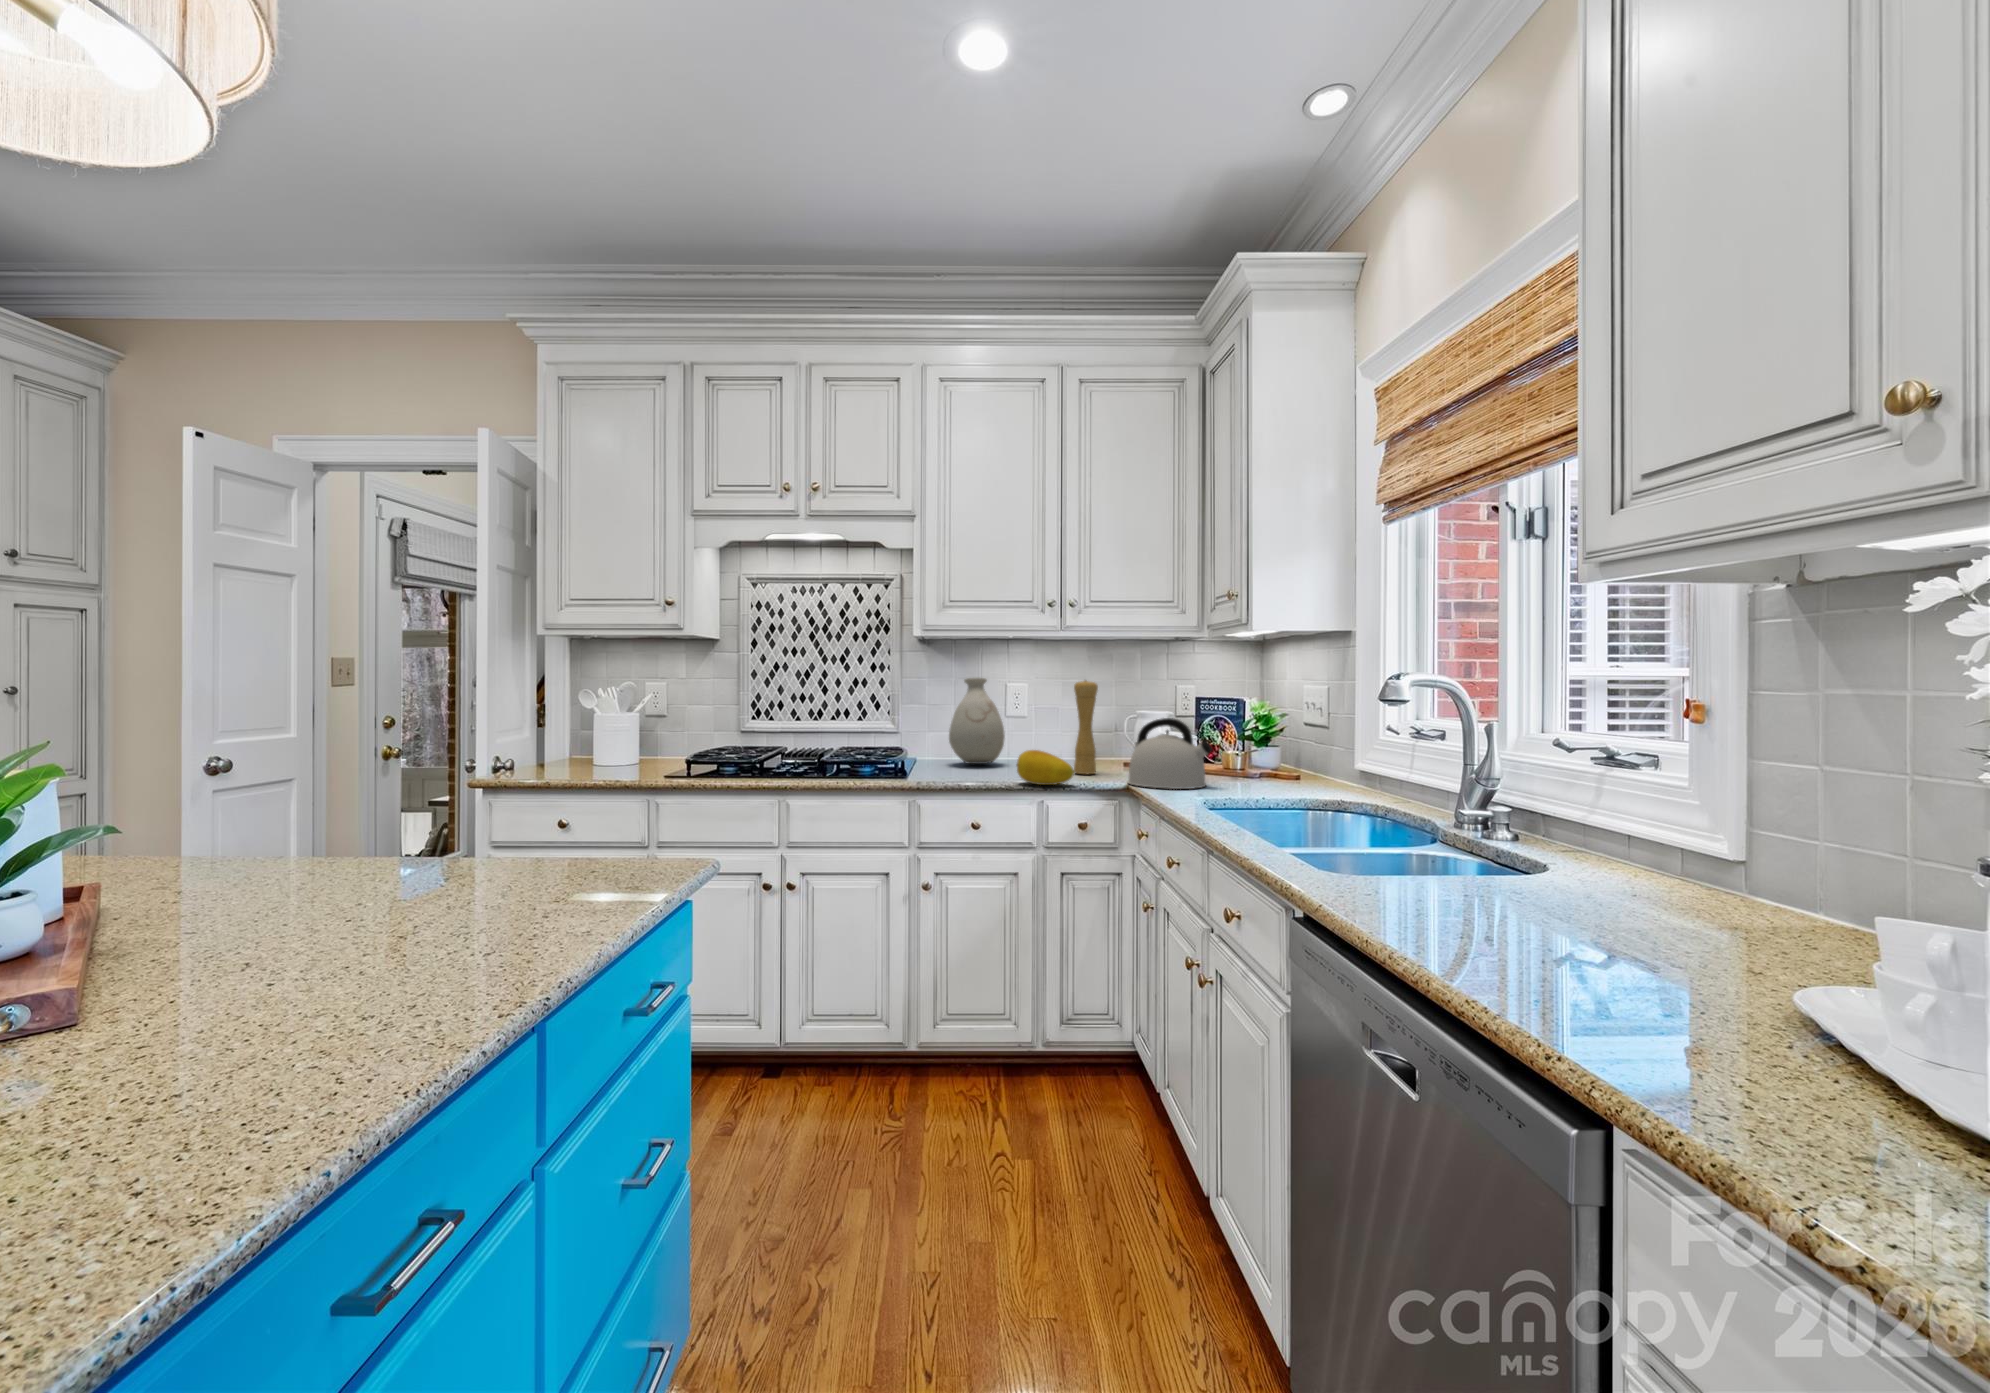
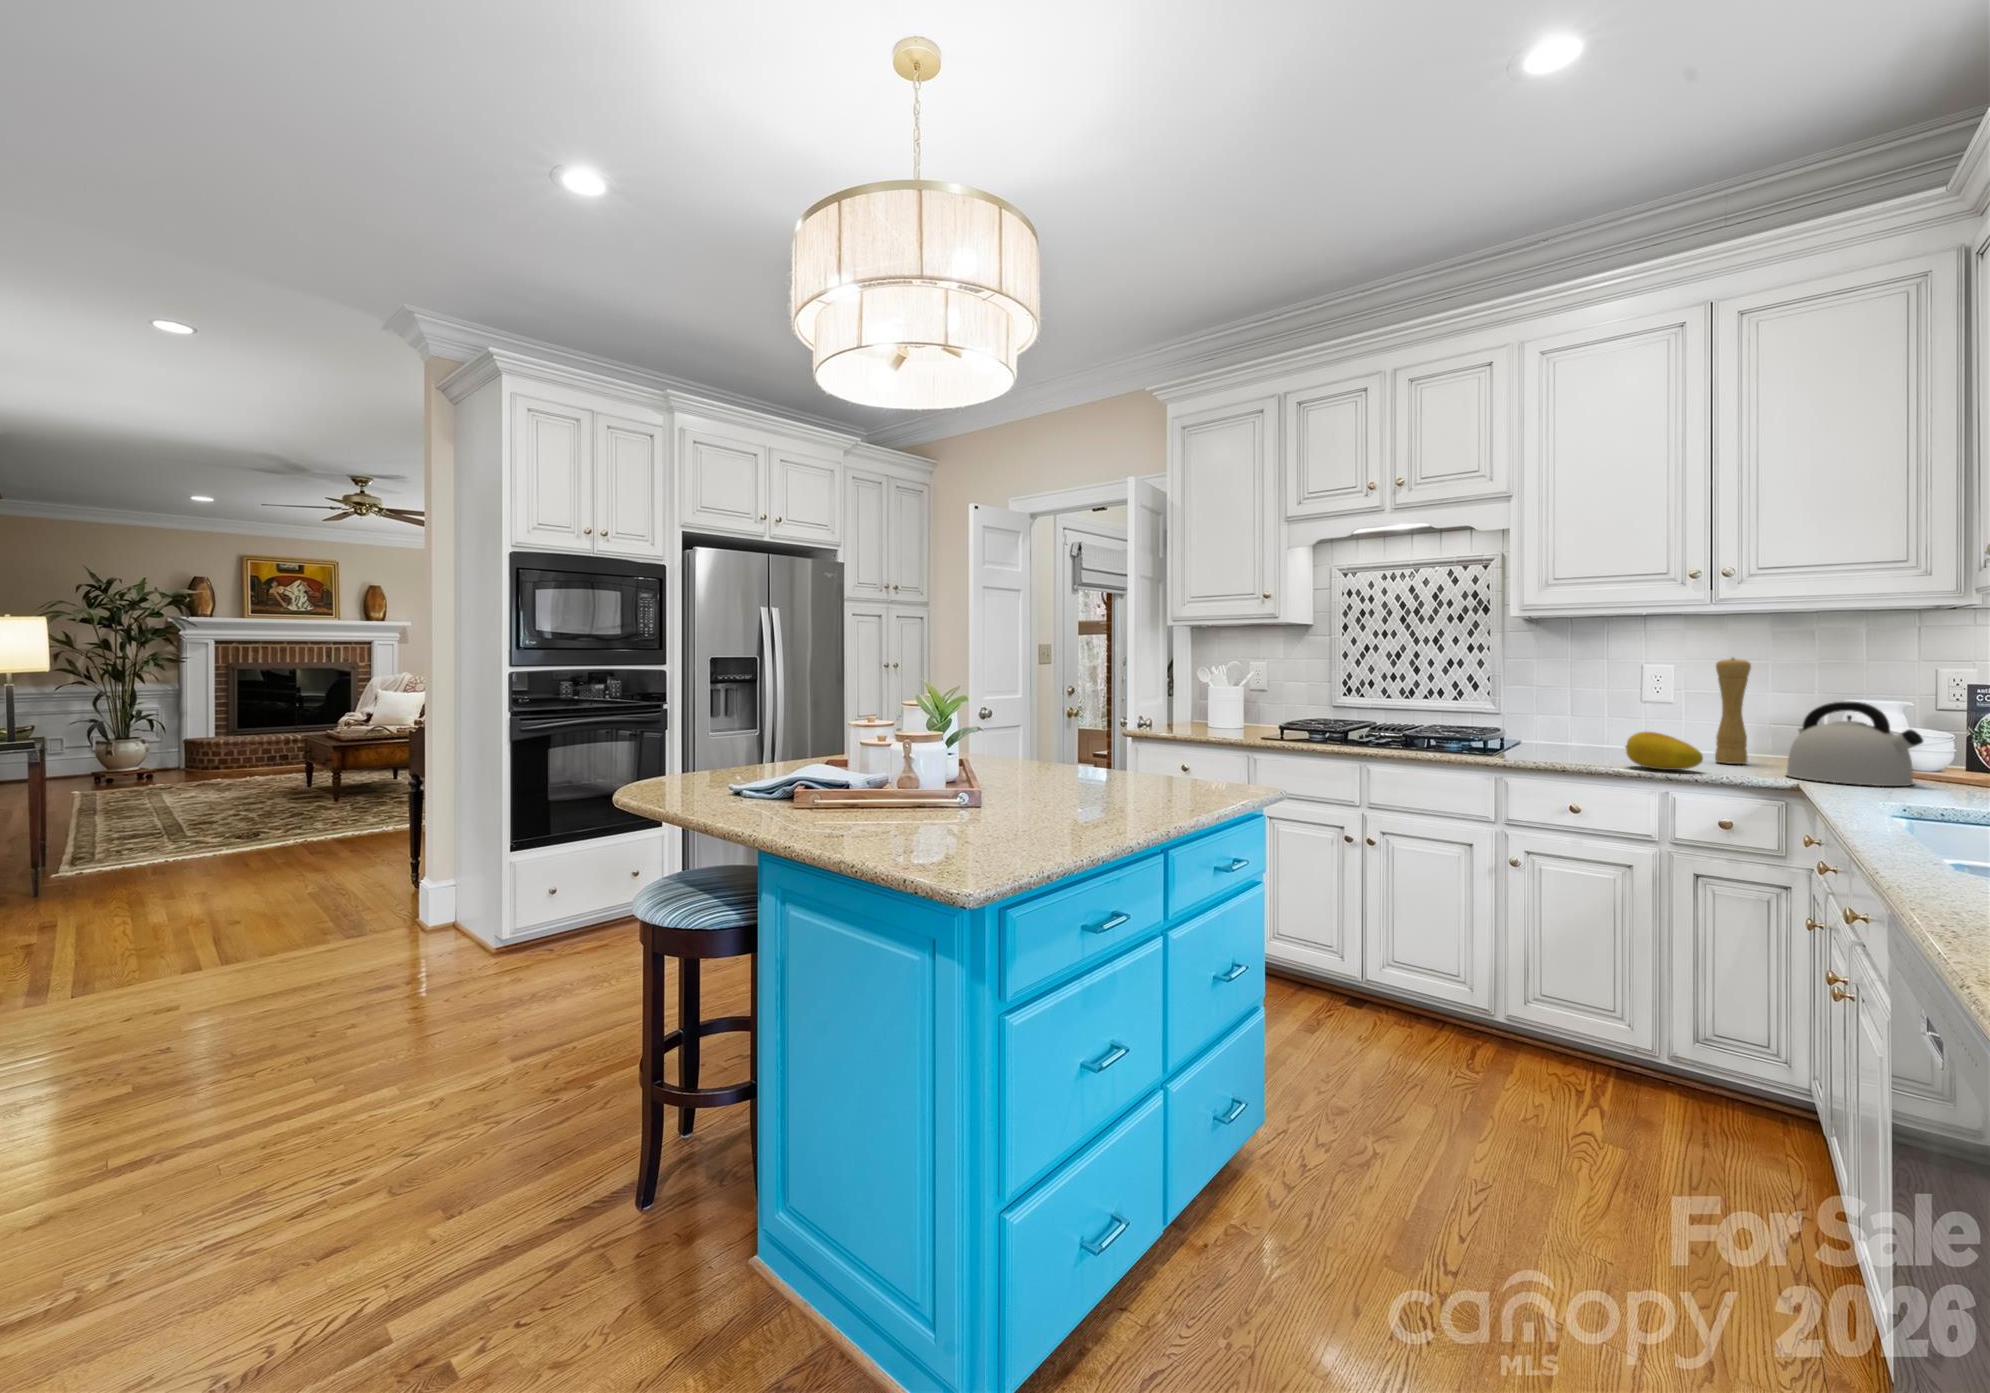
vase: present [949,678,1005,764] -> none [1554,657,1626,748]

